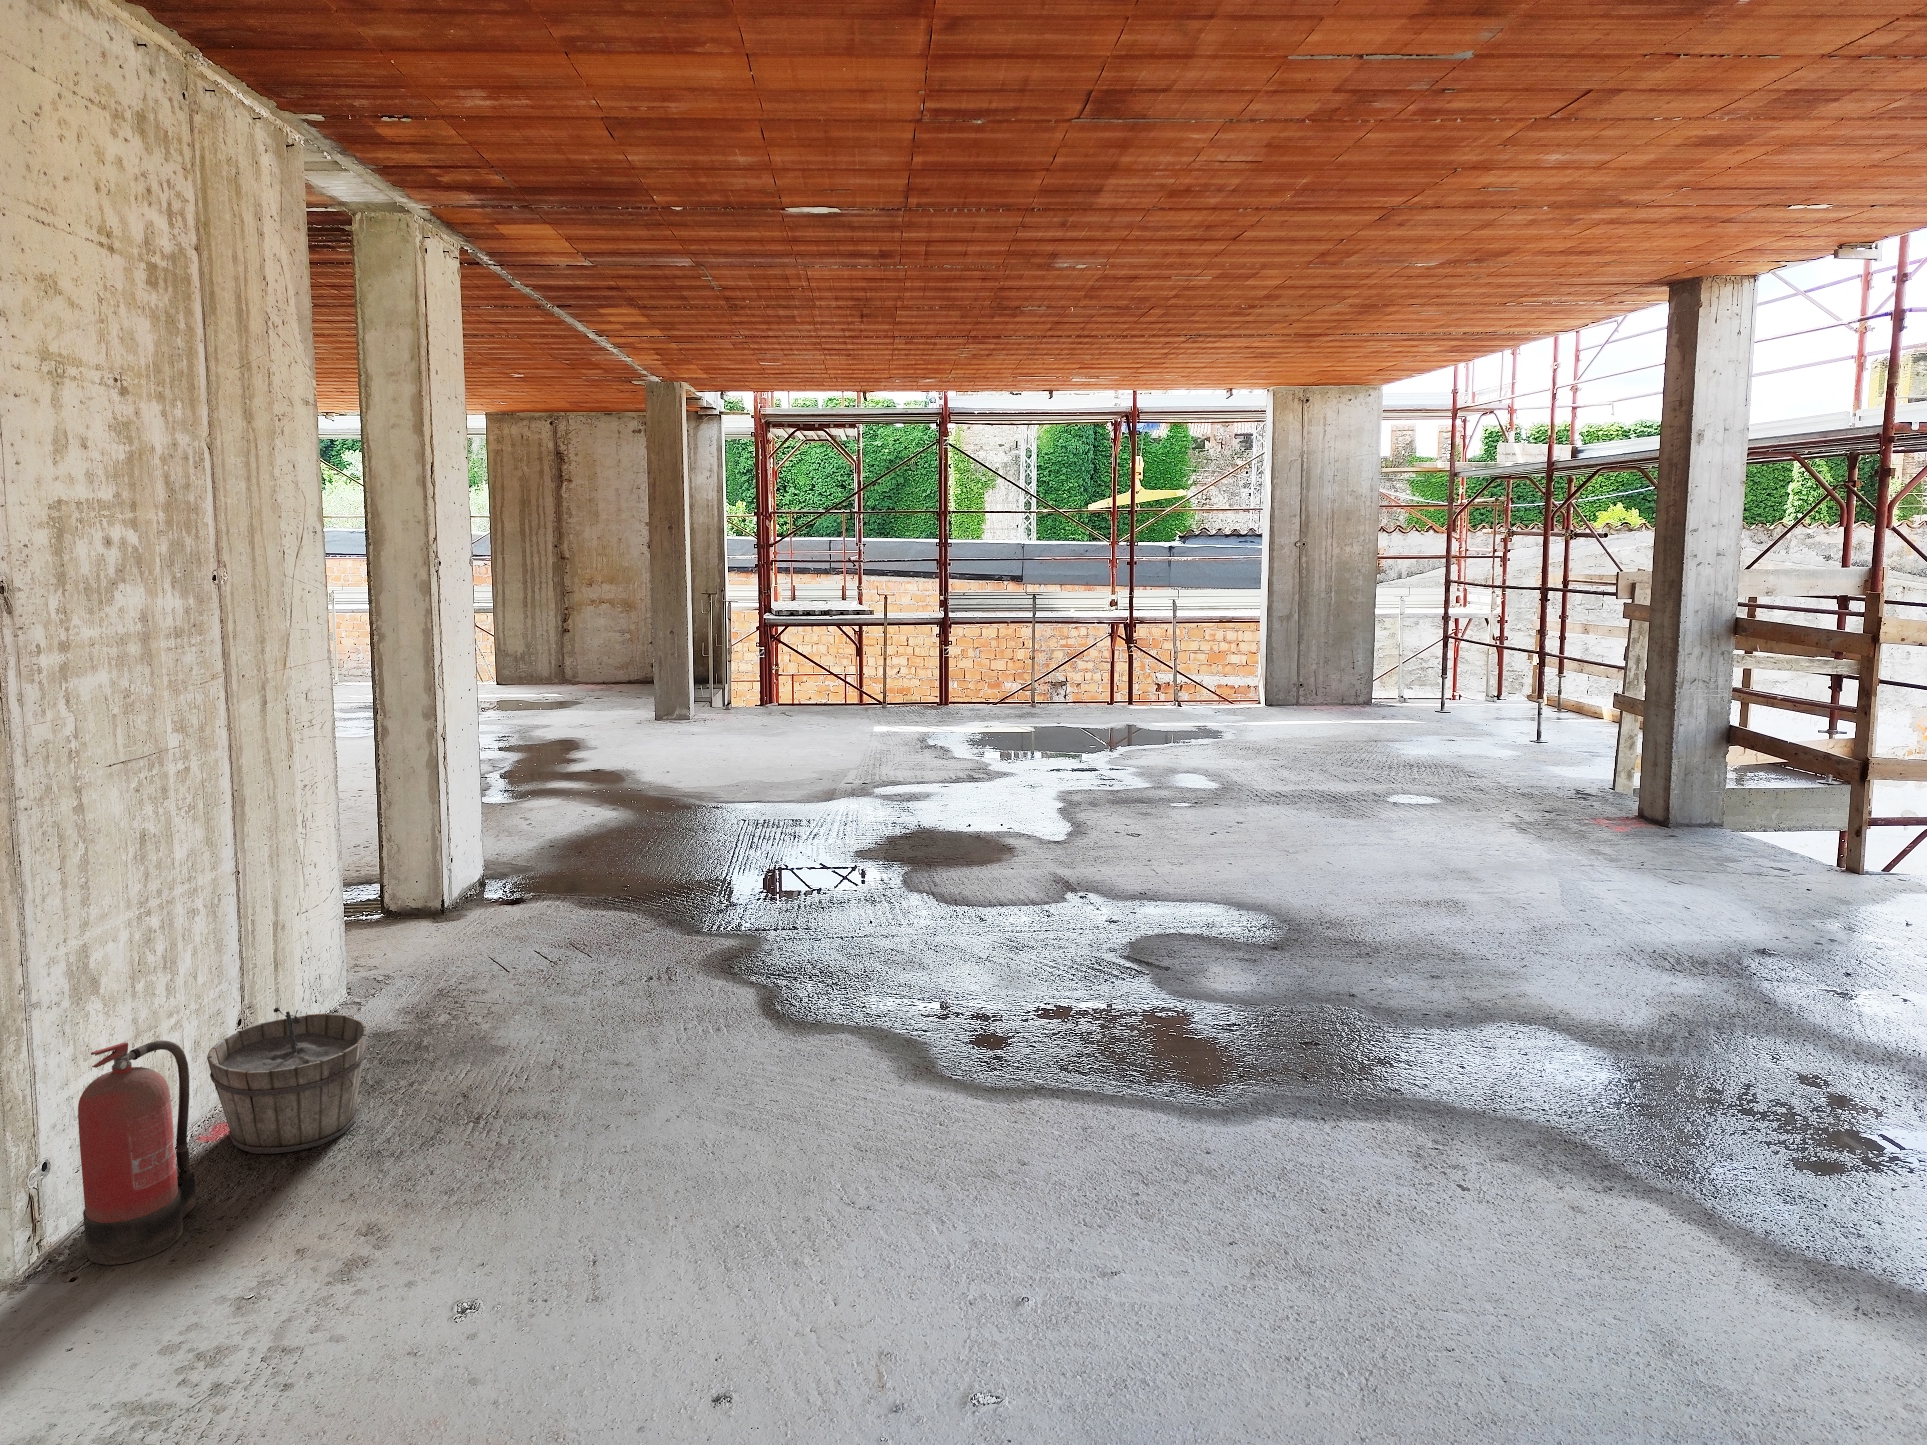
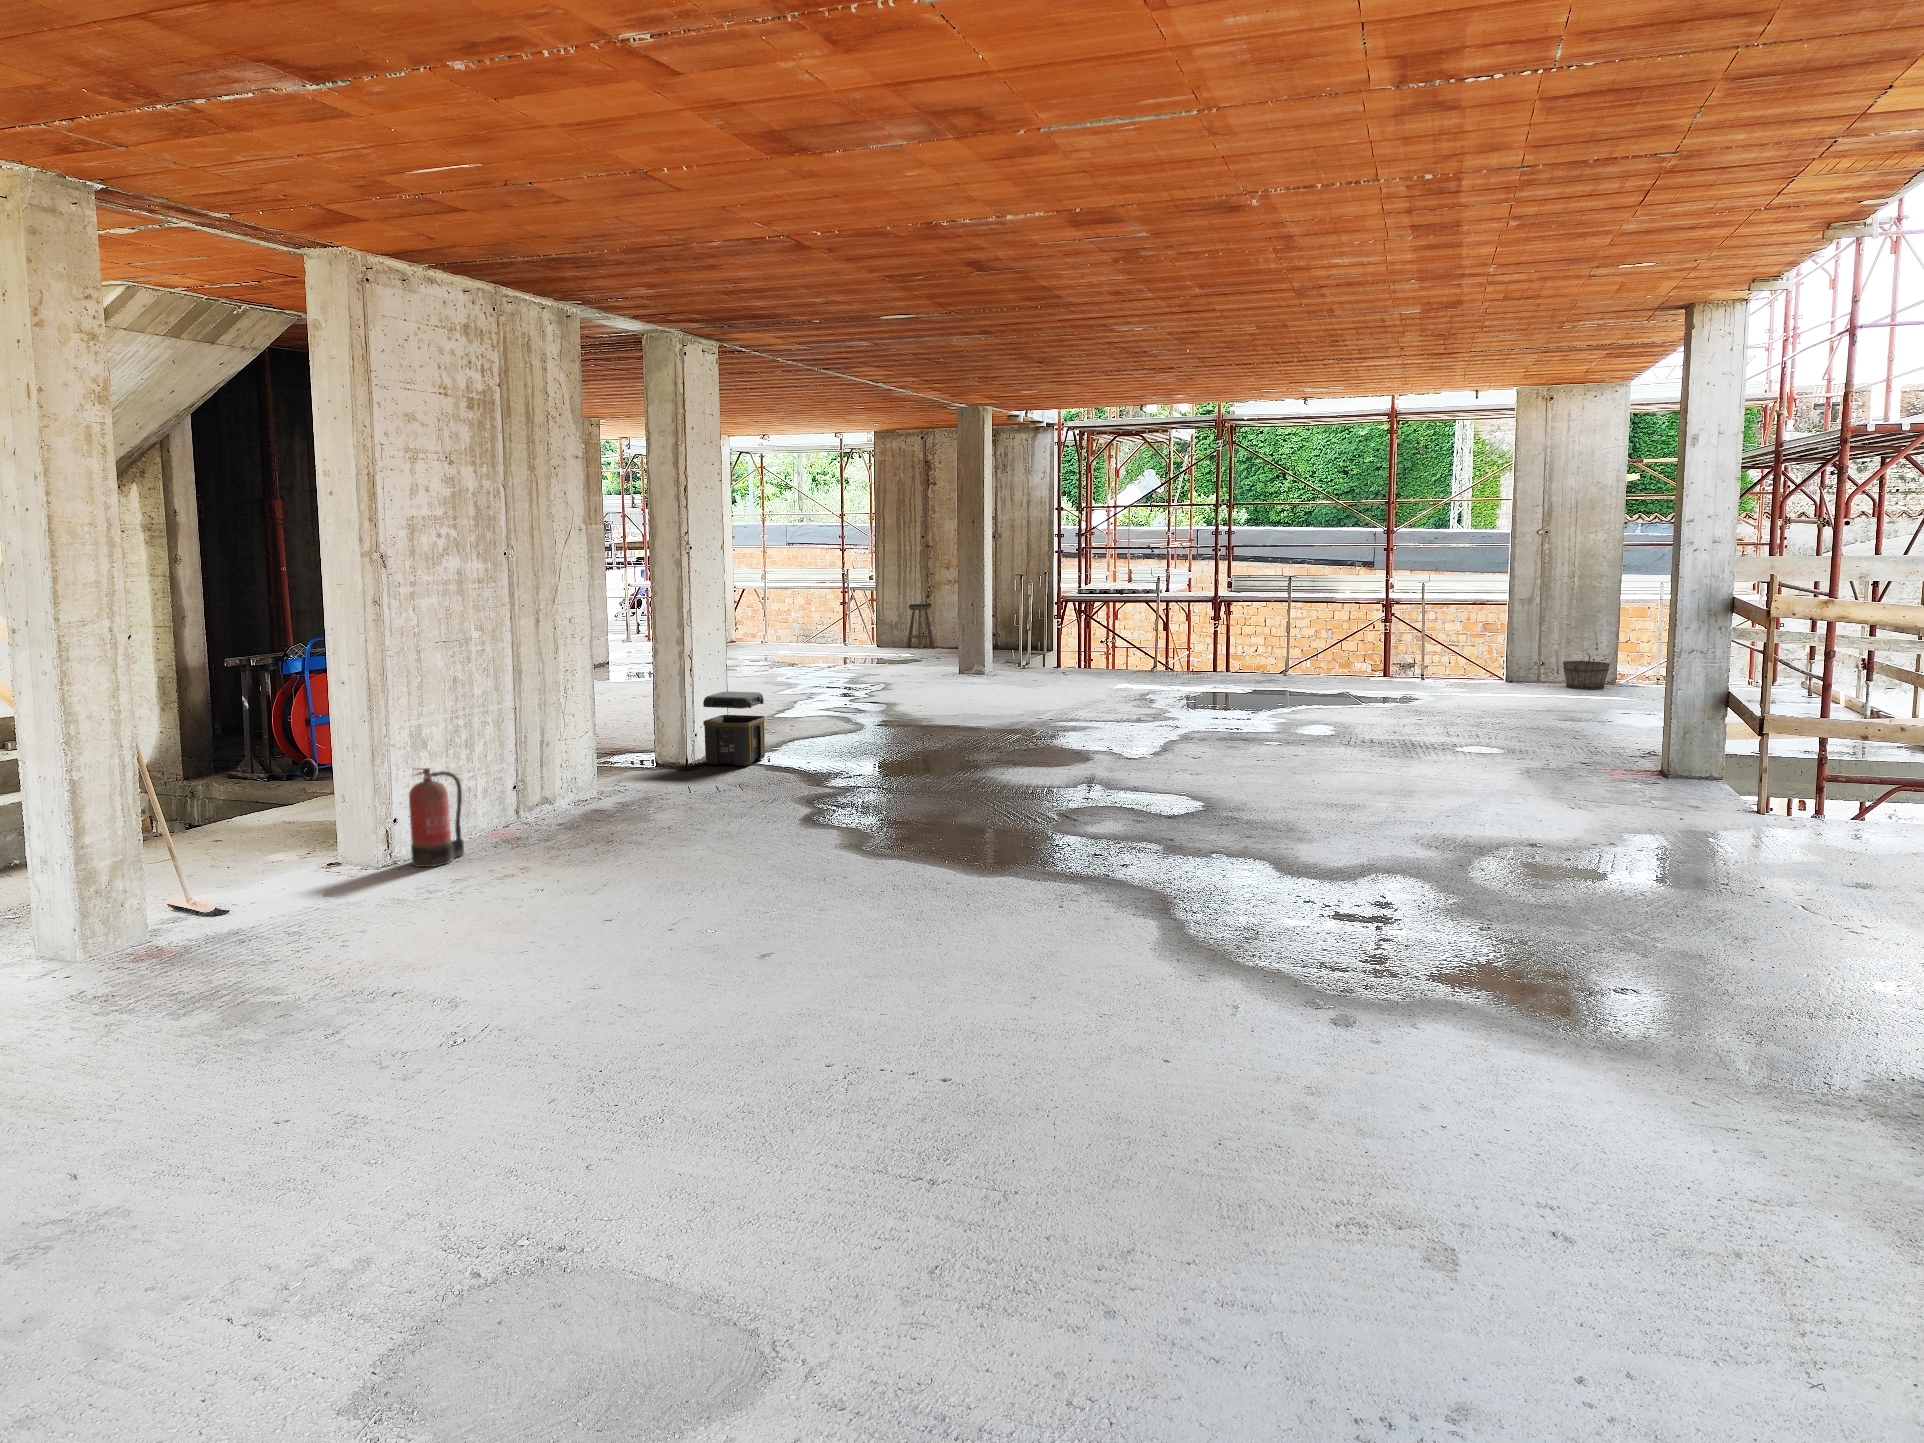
stool: none [541,630,578,687] -> present [906,604,934,648]
toolbox: none [469,785,562,906] -> present [703,692,765,766]
wooden bucket: present [207,1007,367,1154] -> present [1563,654,1610,689]

